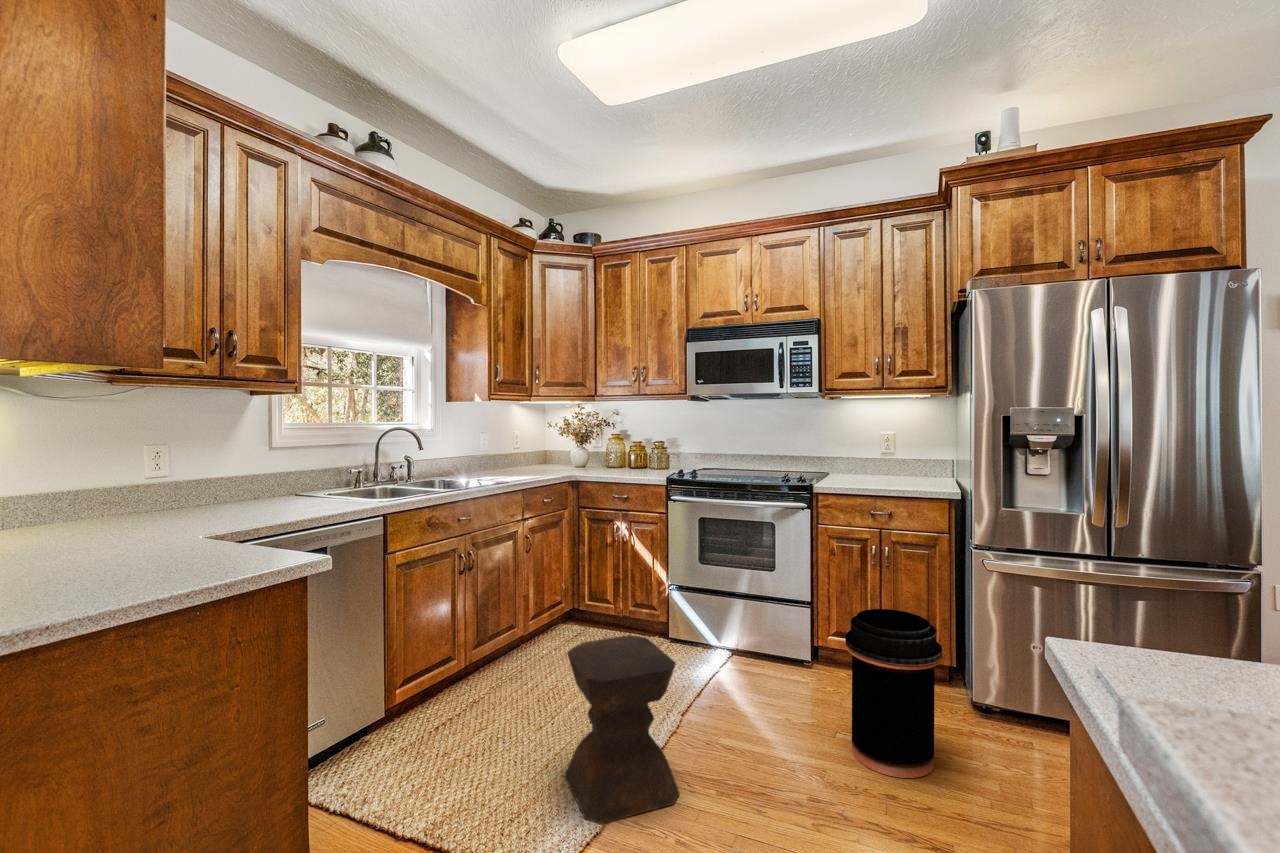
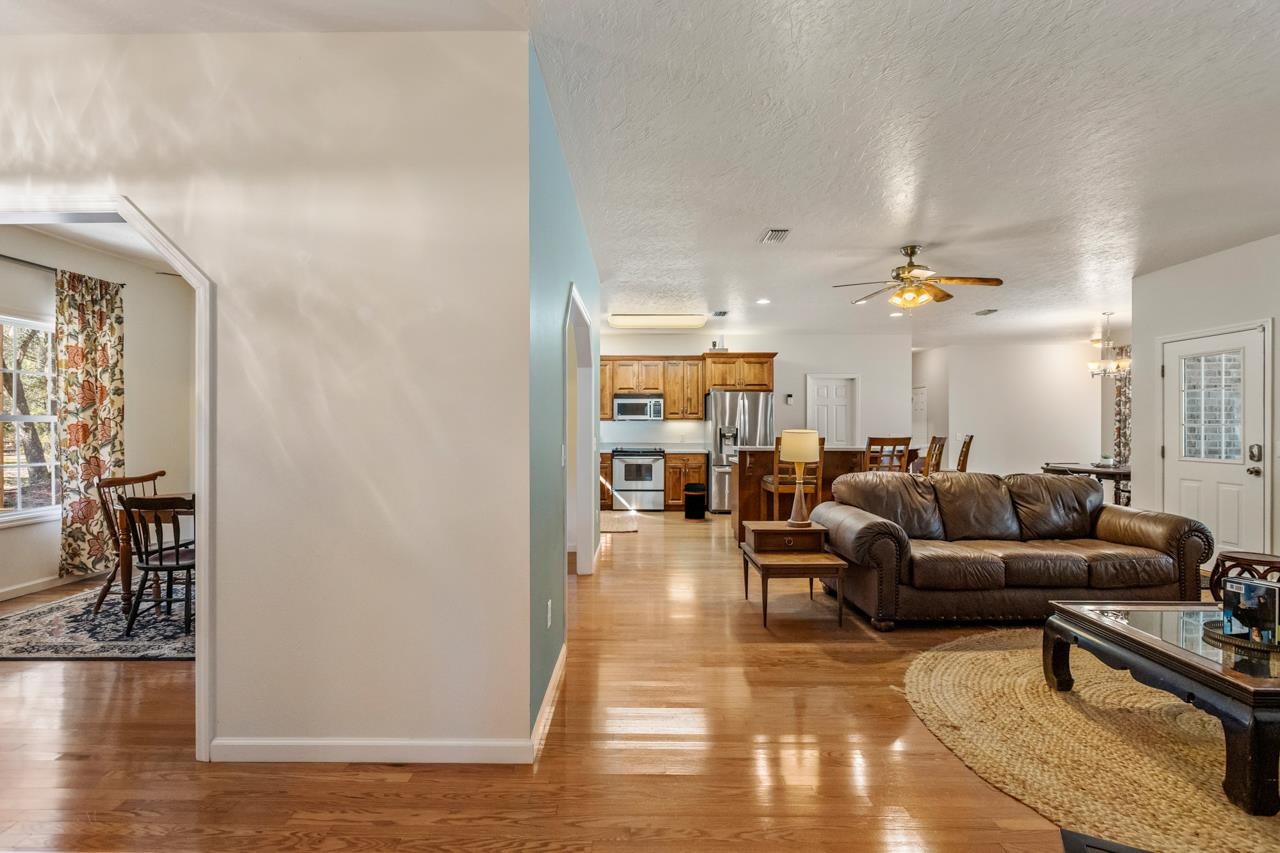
stool: present [564,635,680,823] -> none [619,491,651,530]

